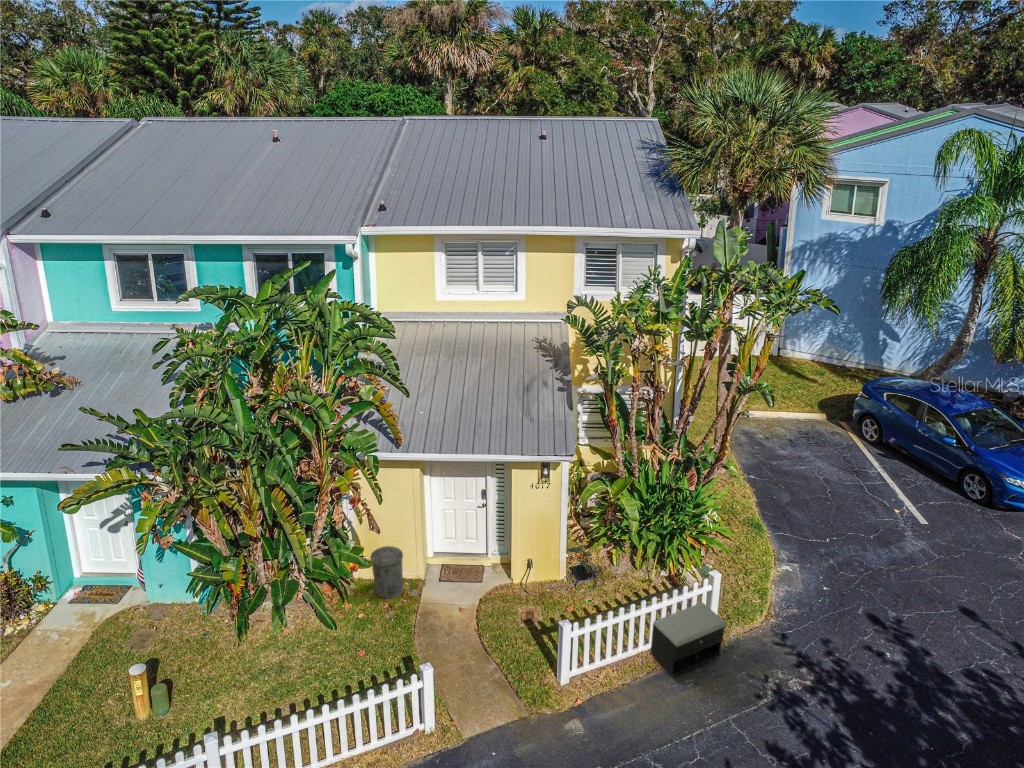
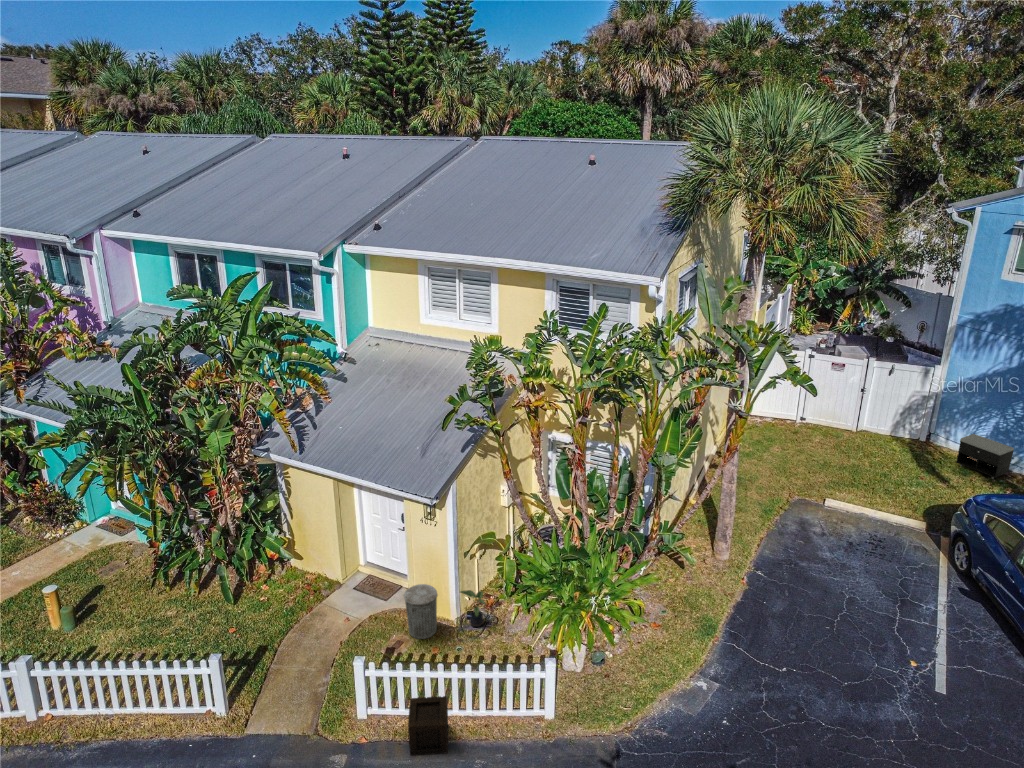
trash can: present [370,546,403,599] -> present [404,584,437,639]
storage bench: present [651,602,726,676] -> present [956,434,1014,478]
wooden crate: none [610,636,661,698] -> present [408,696,448,756]

